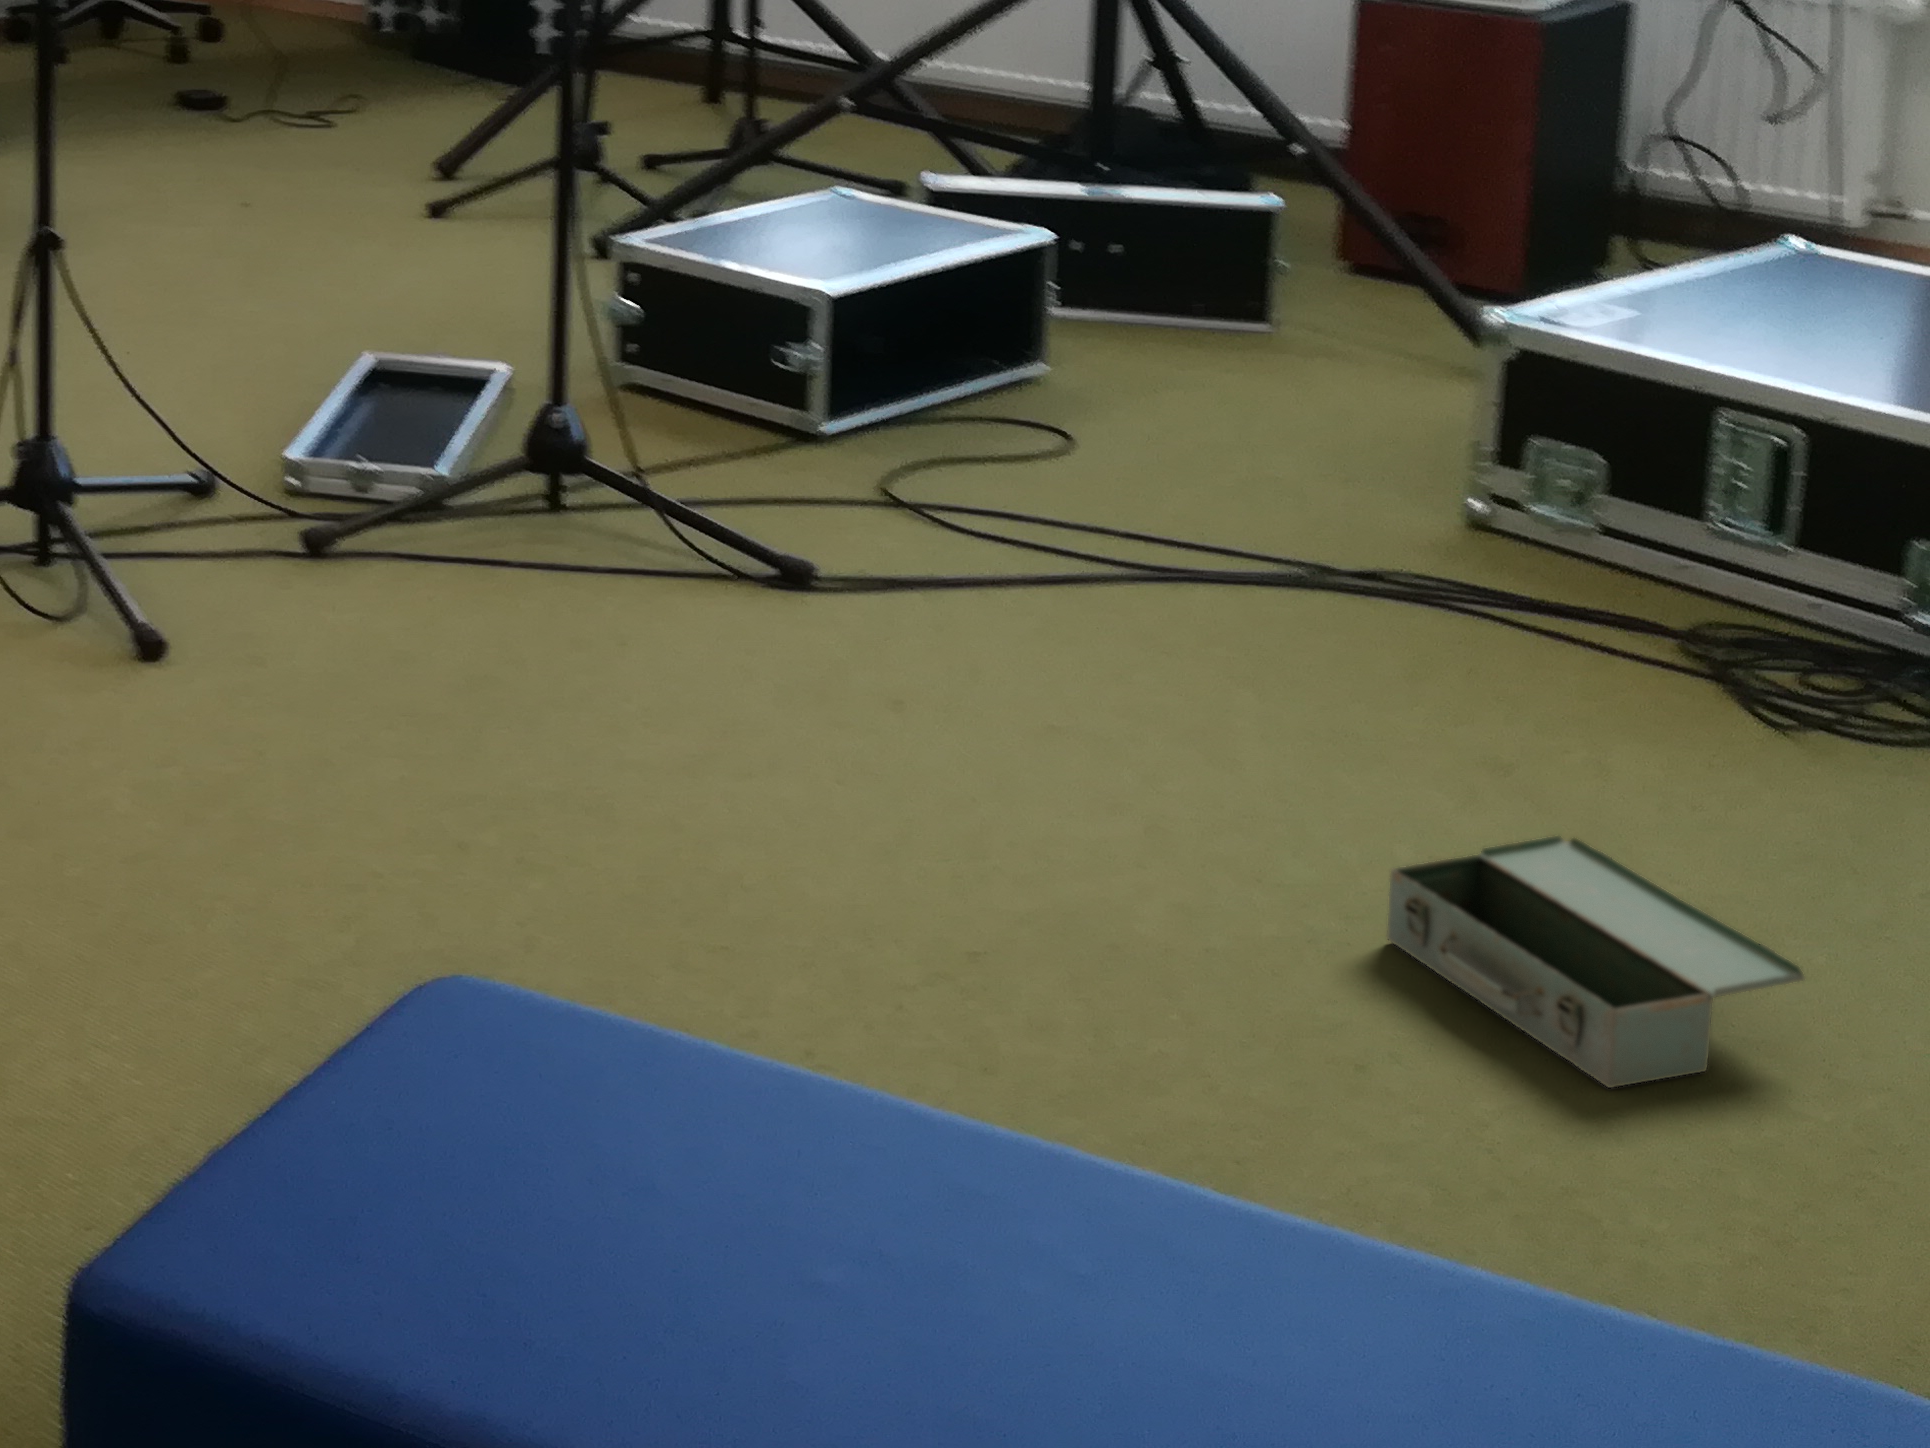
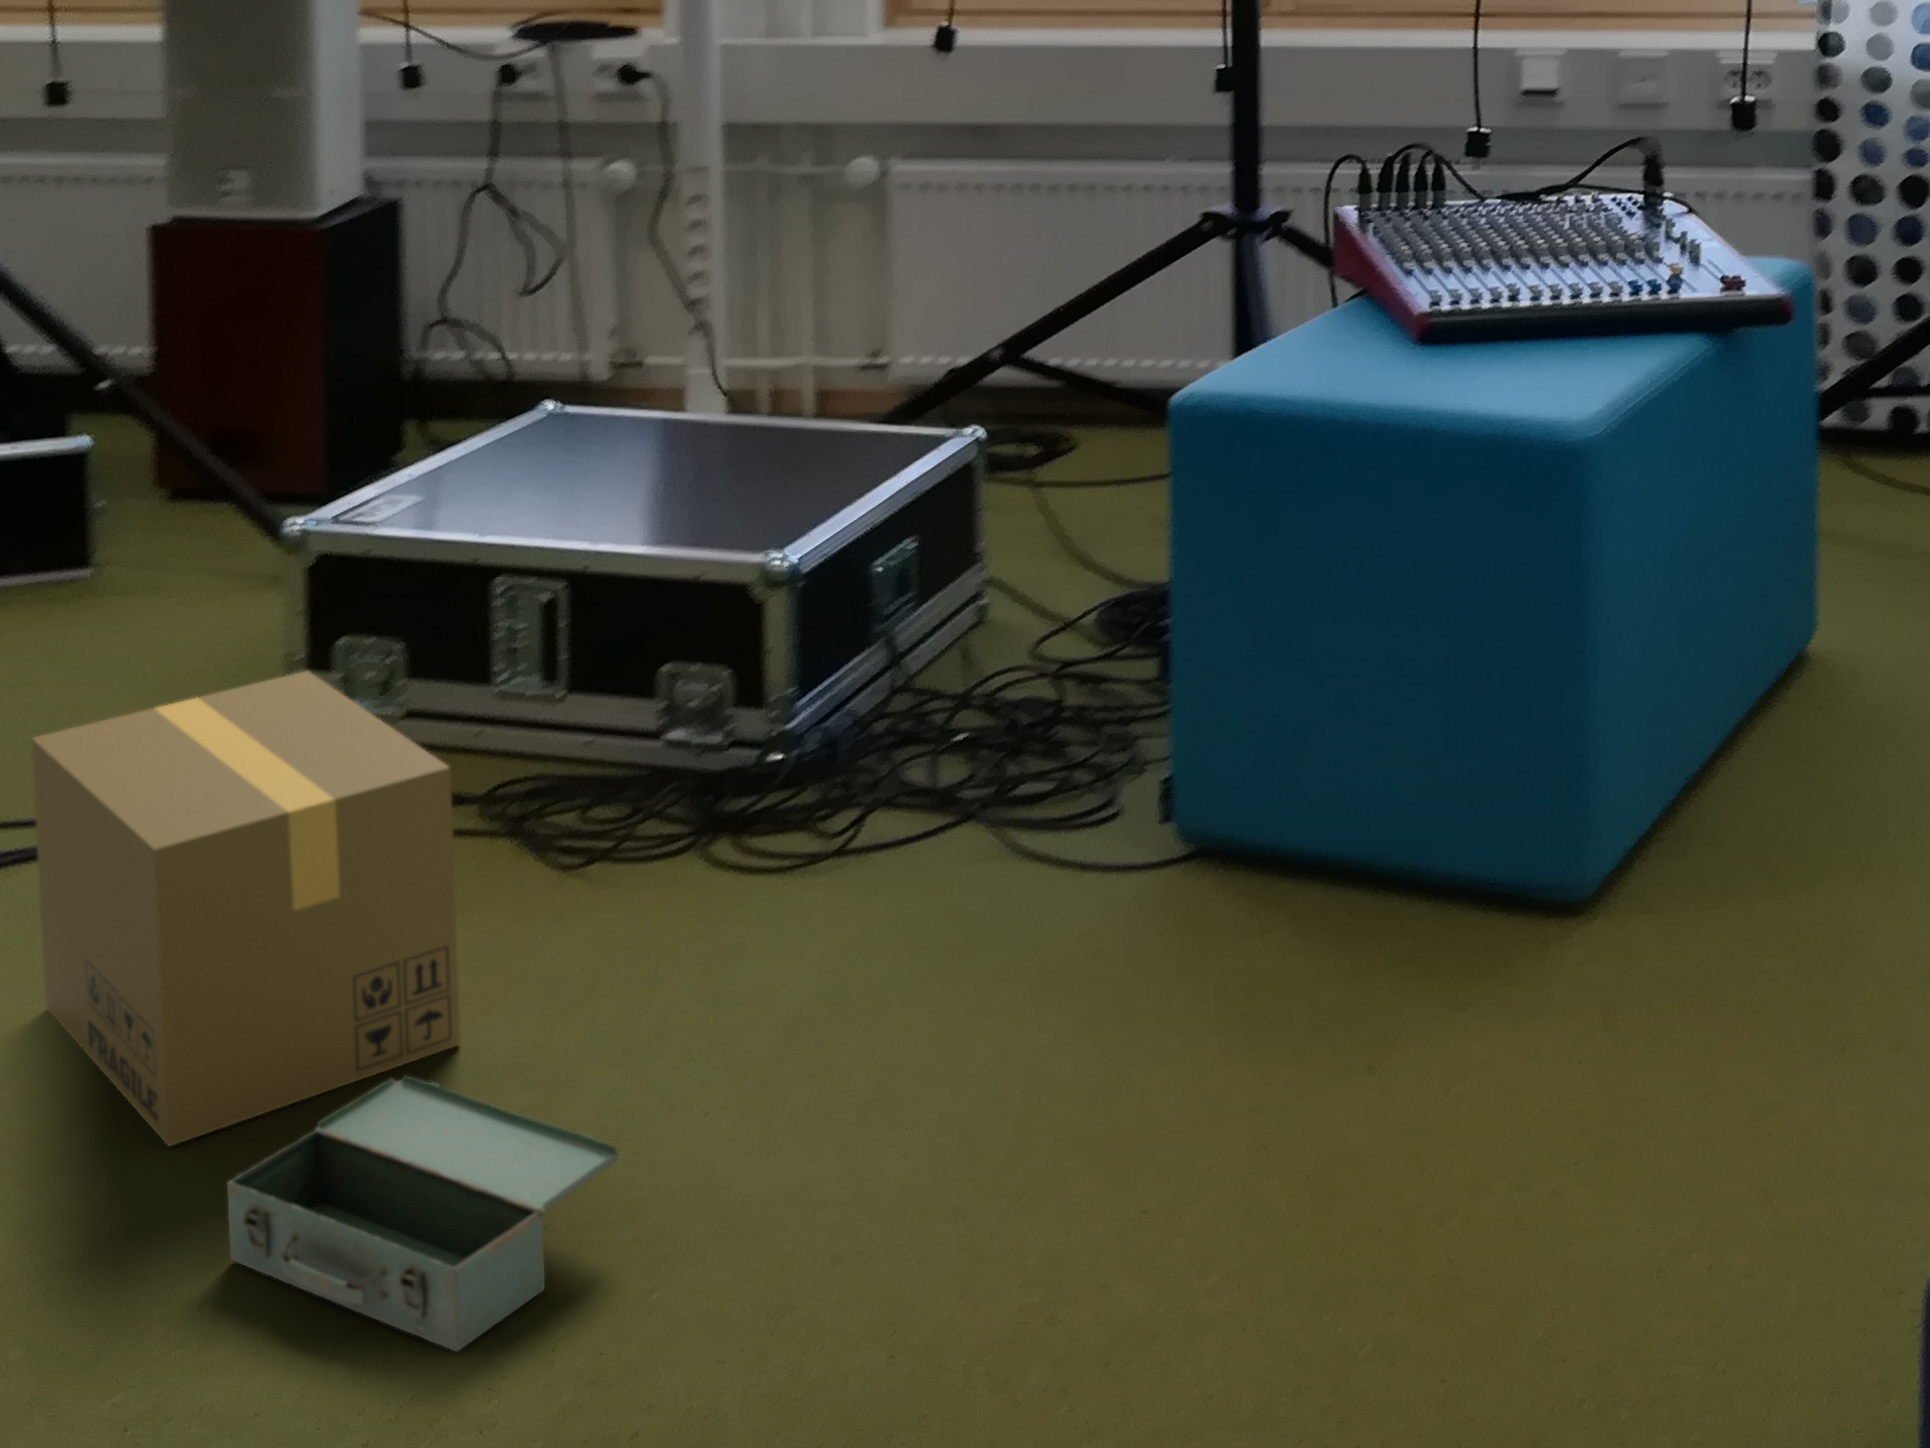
cardboard box: none [1220,444,1651,839] -> present [32,671,460,1146]

